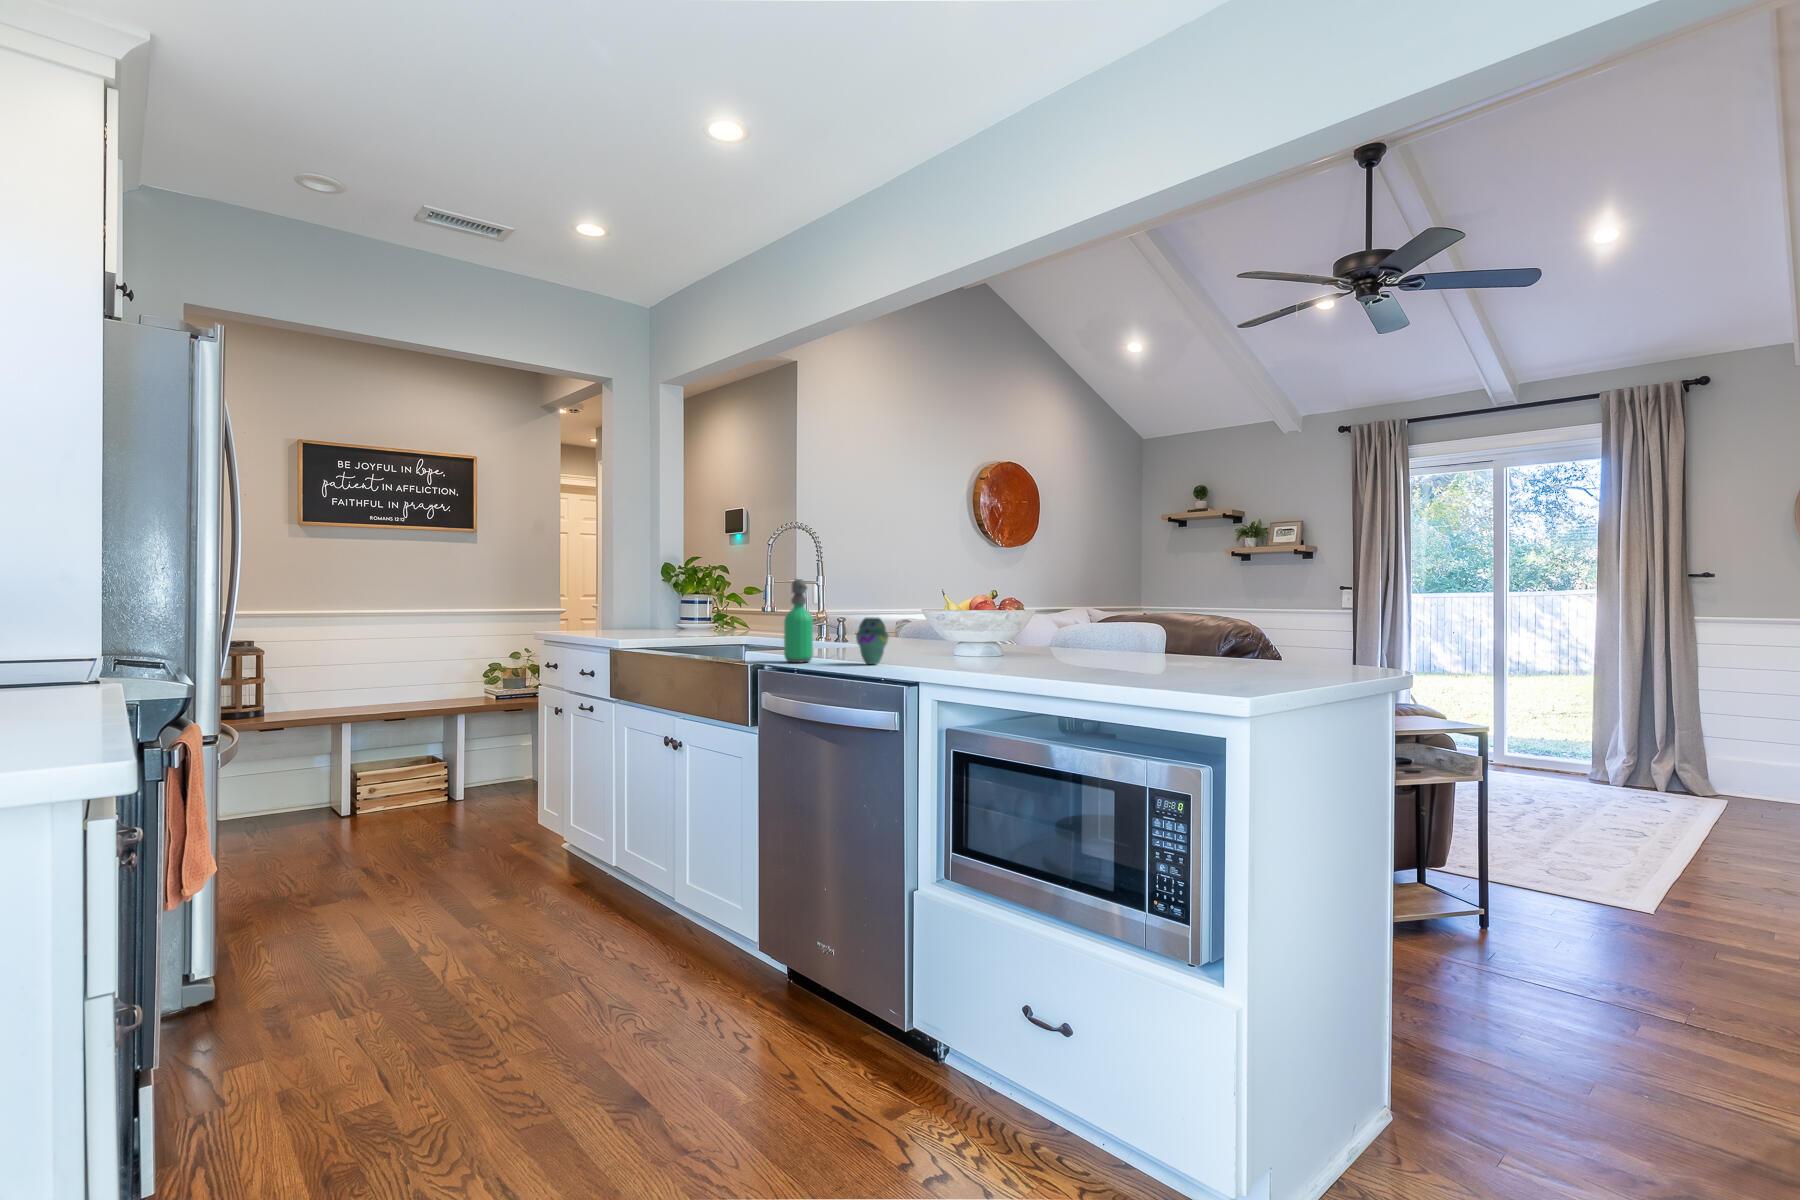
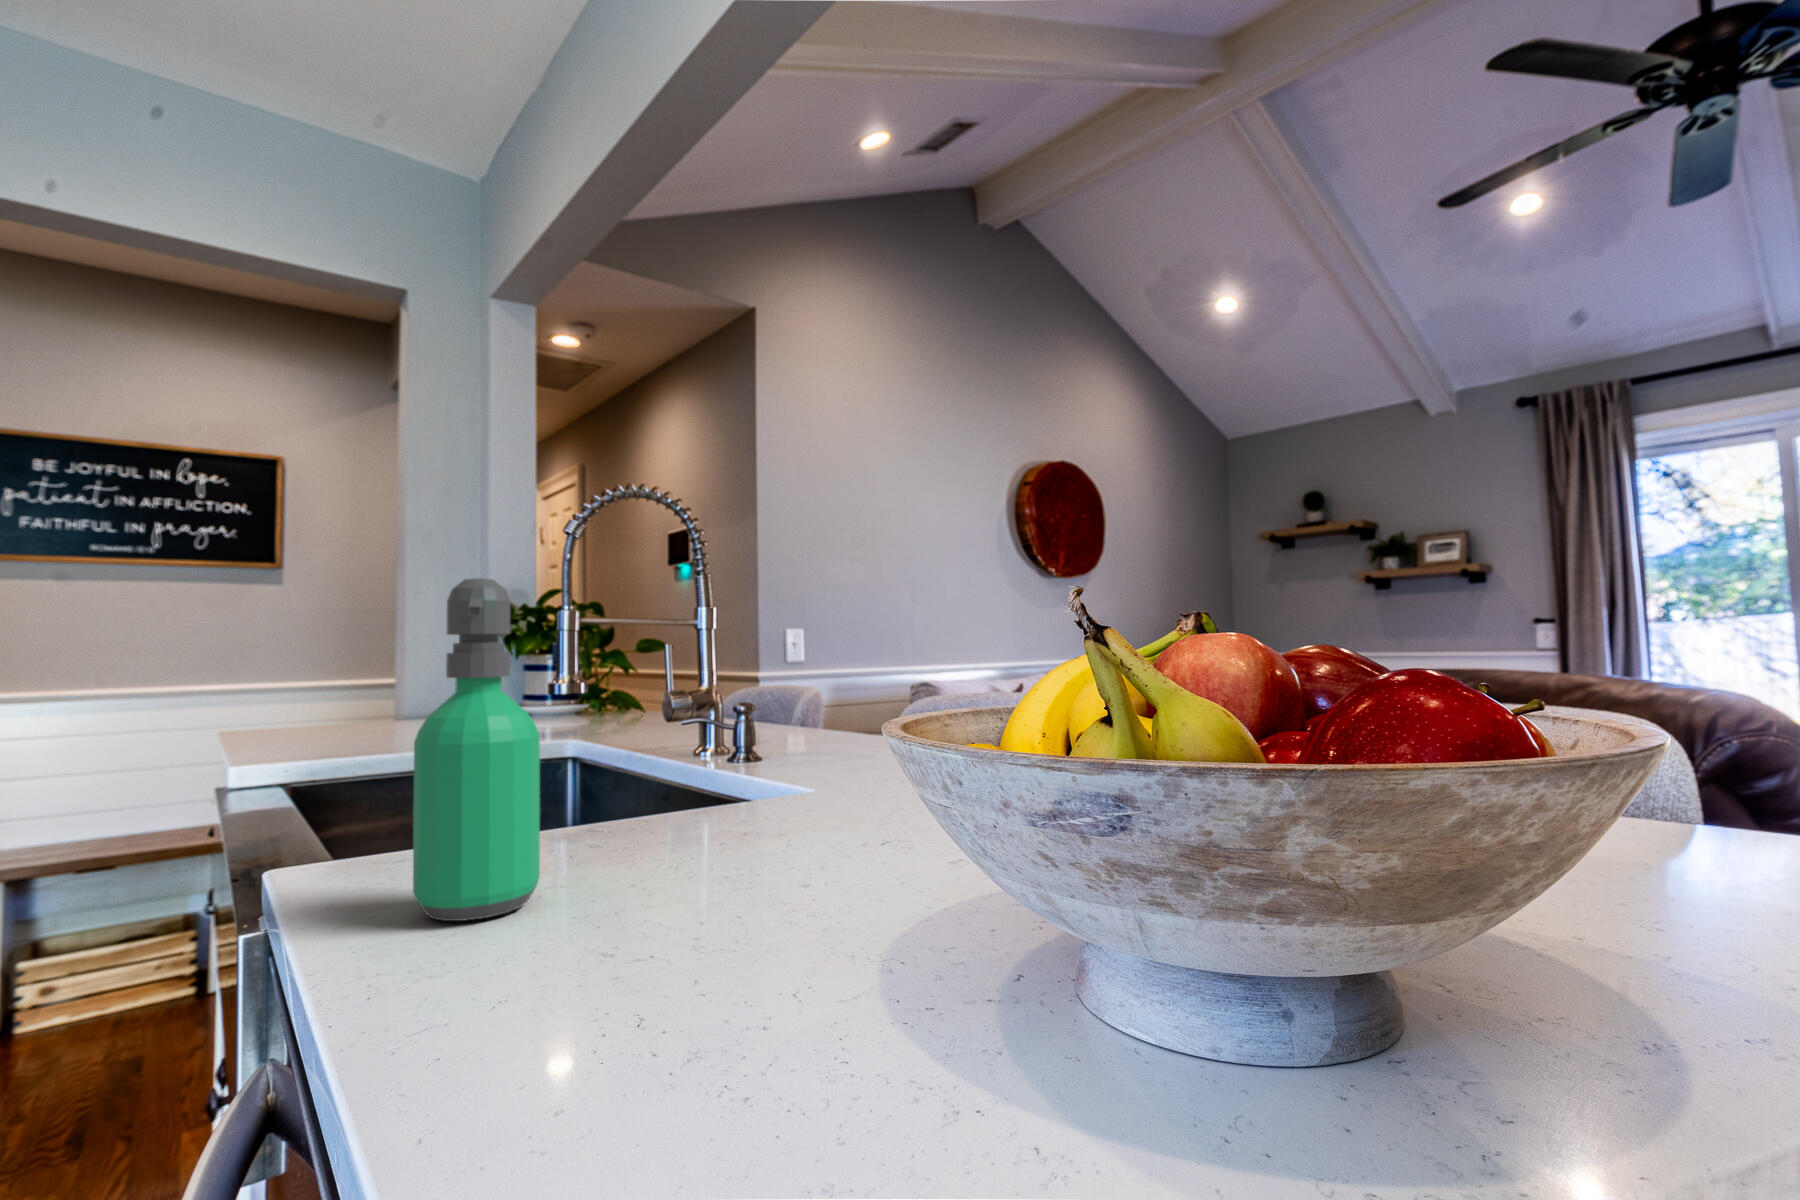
vase: present [856,617,888,664] -> none [685,726,827,937]

